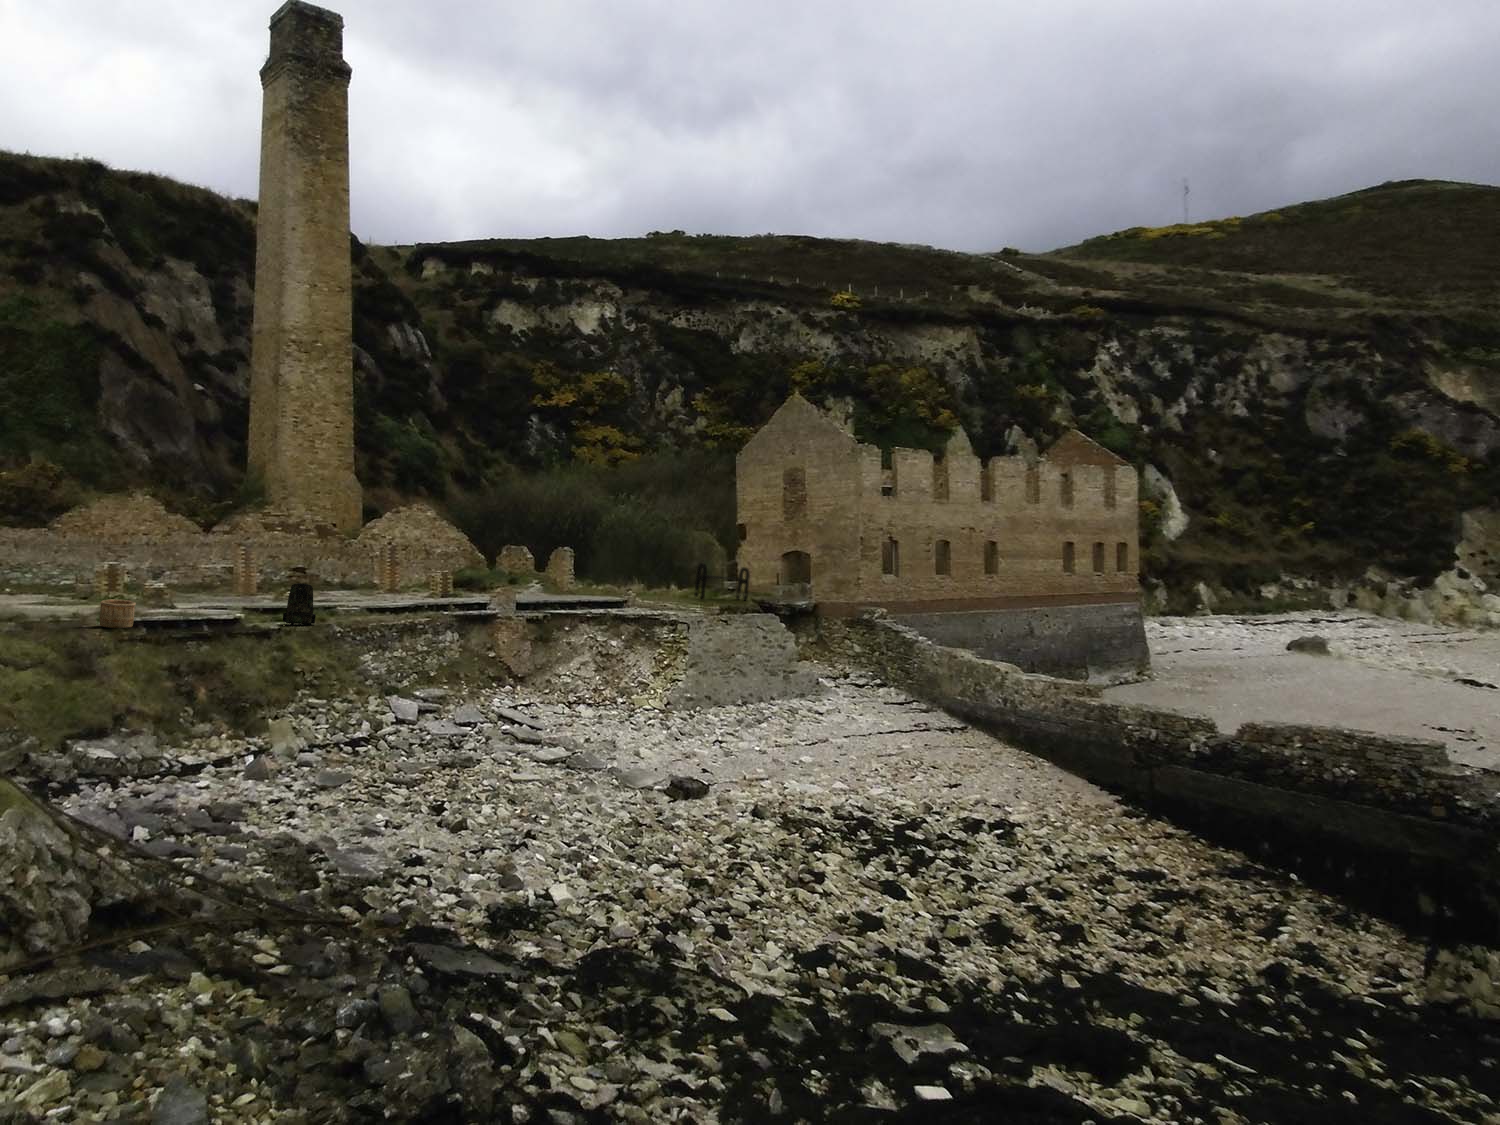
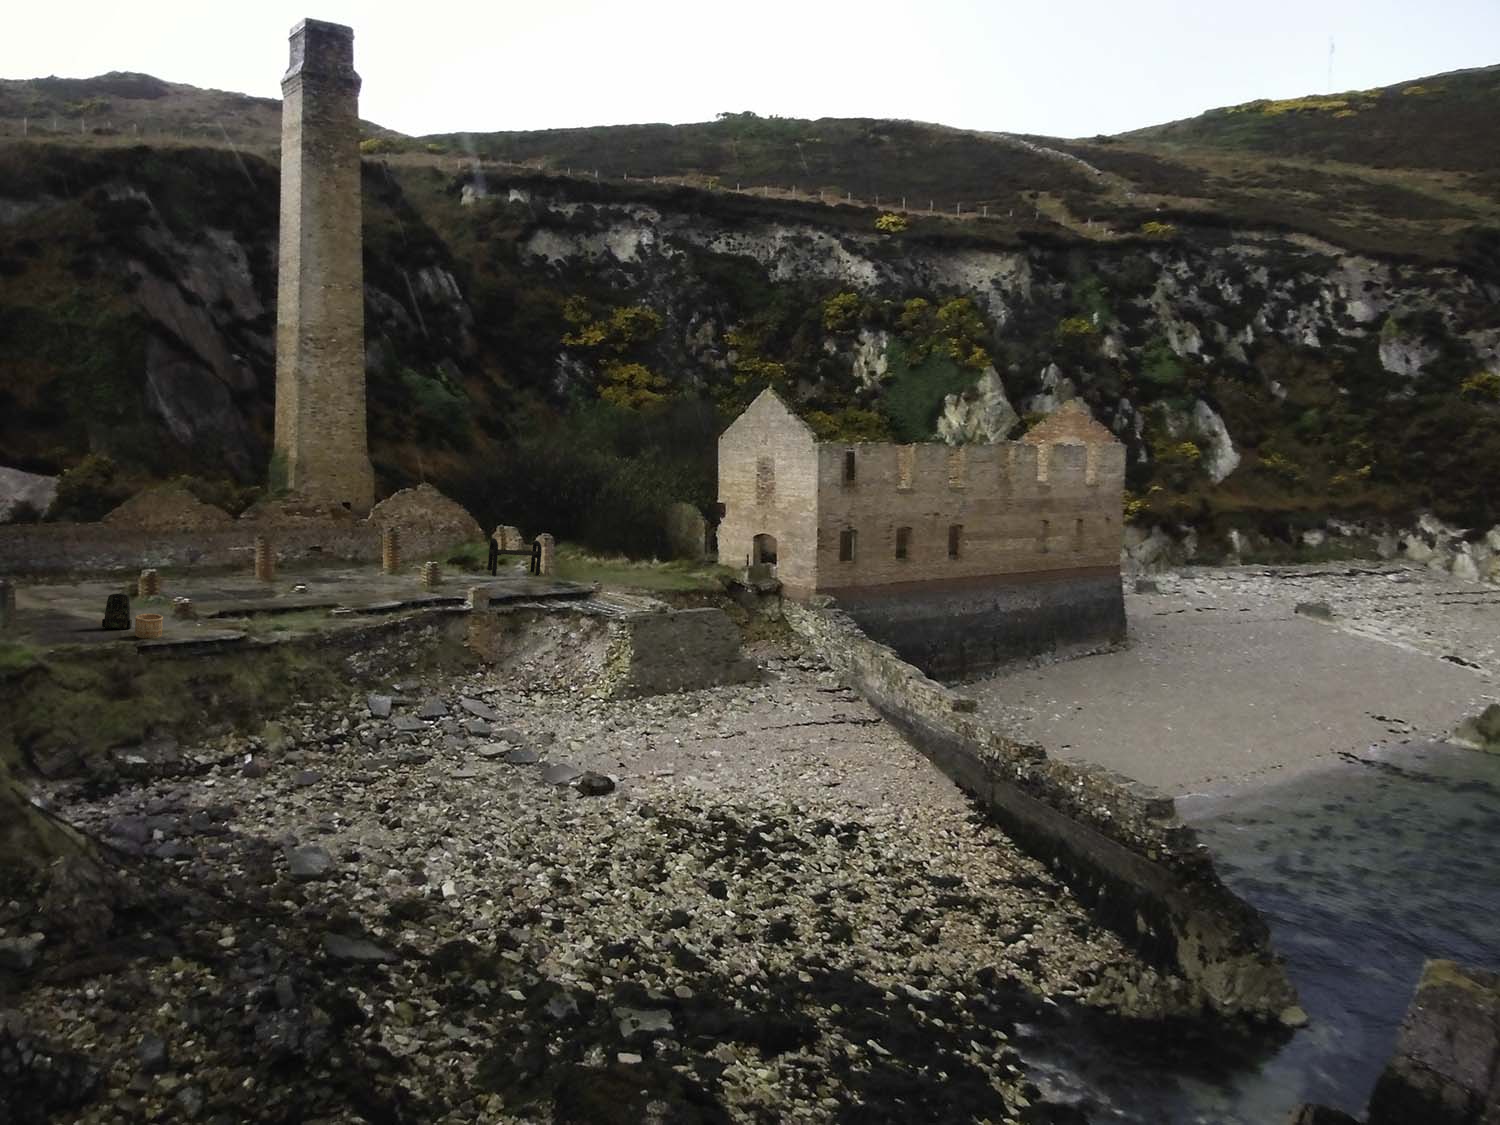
bench: present [694,563,750,601] -> present [488,538,542,576]
backpack: present [283,583,316,625] -> present [102,593,132,630]

